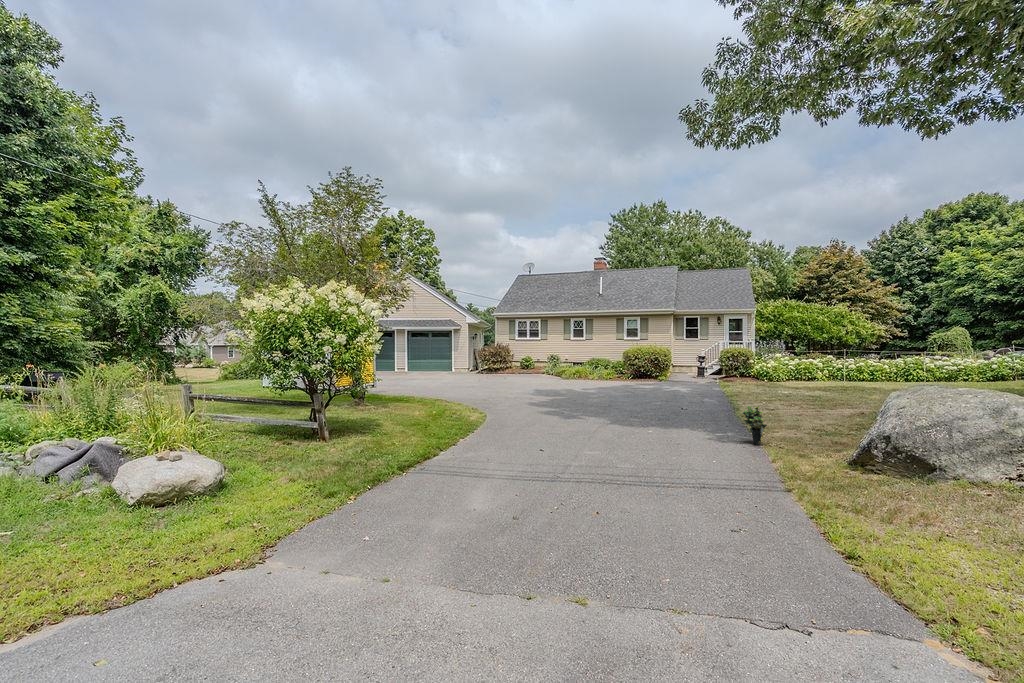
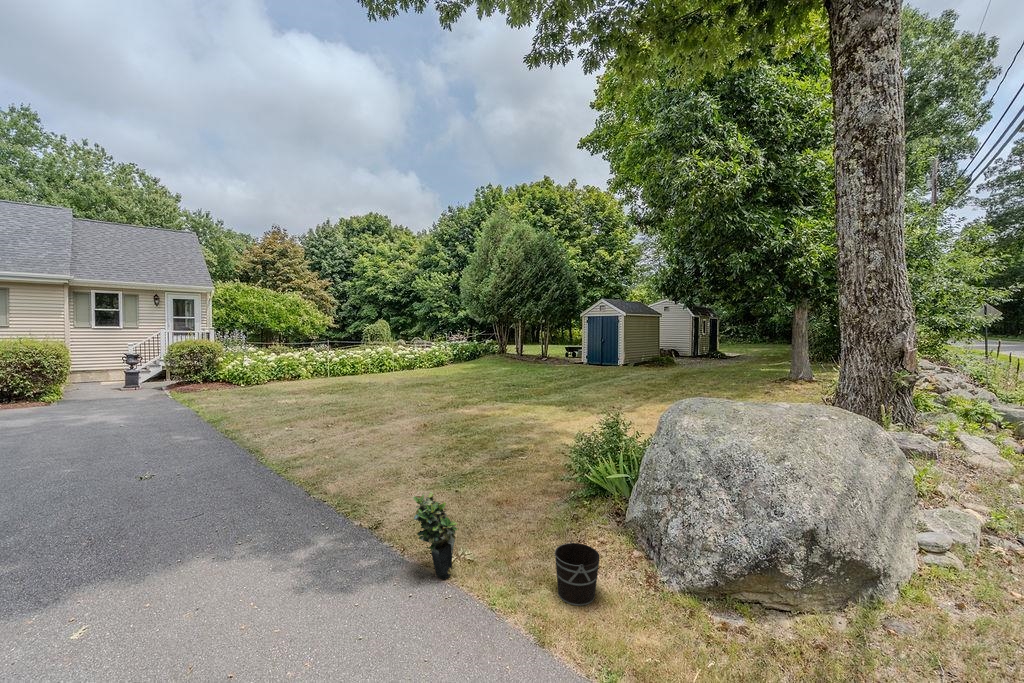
bucket: none [796,437,824,464] -> present [553,541,600,606]

